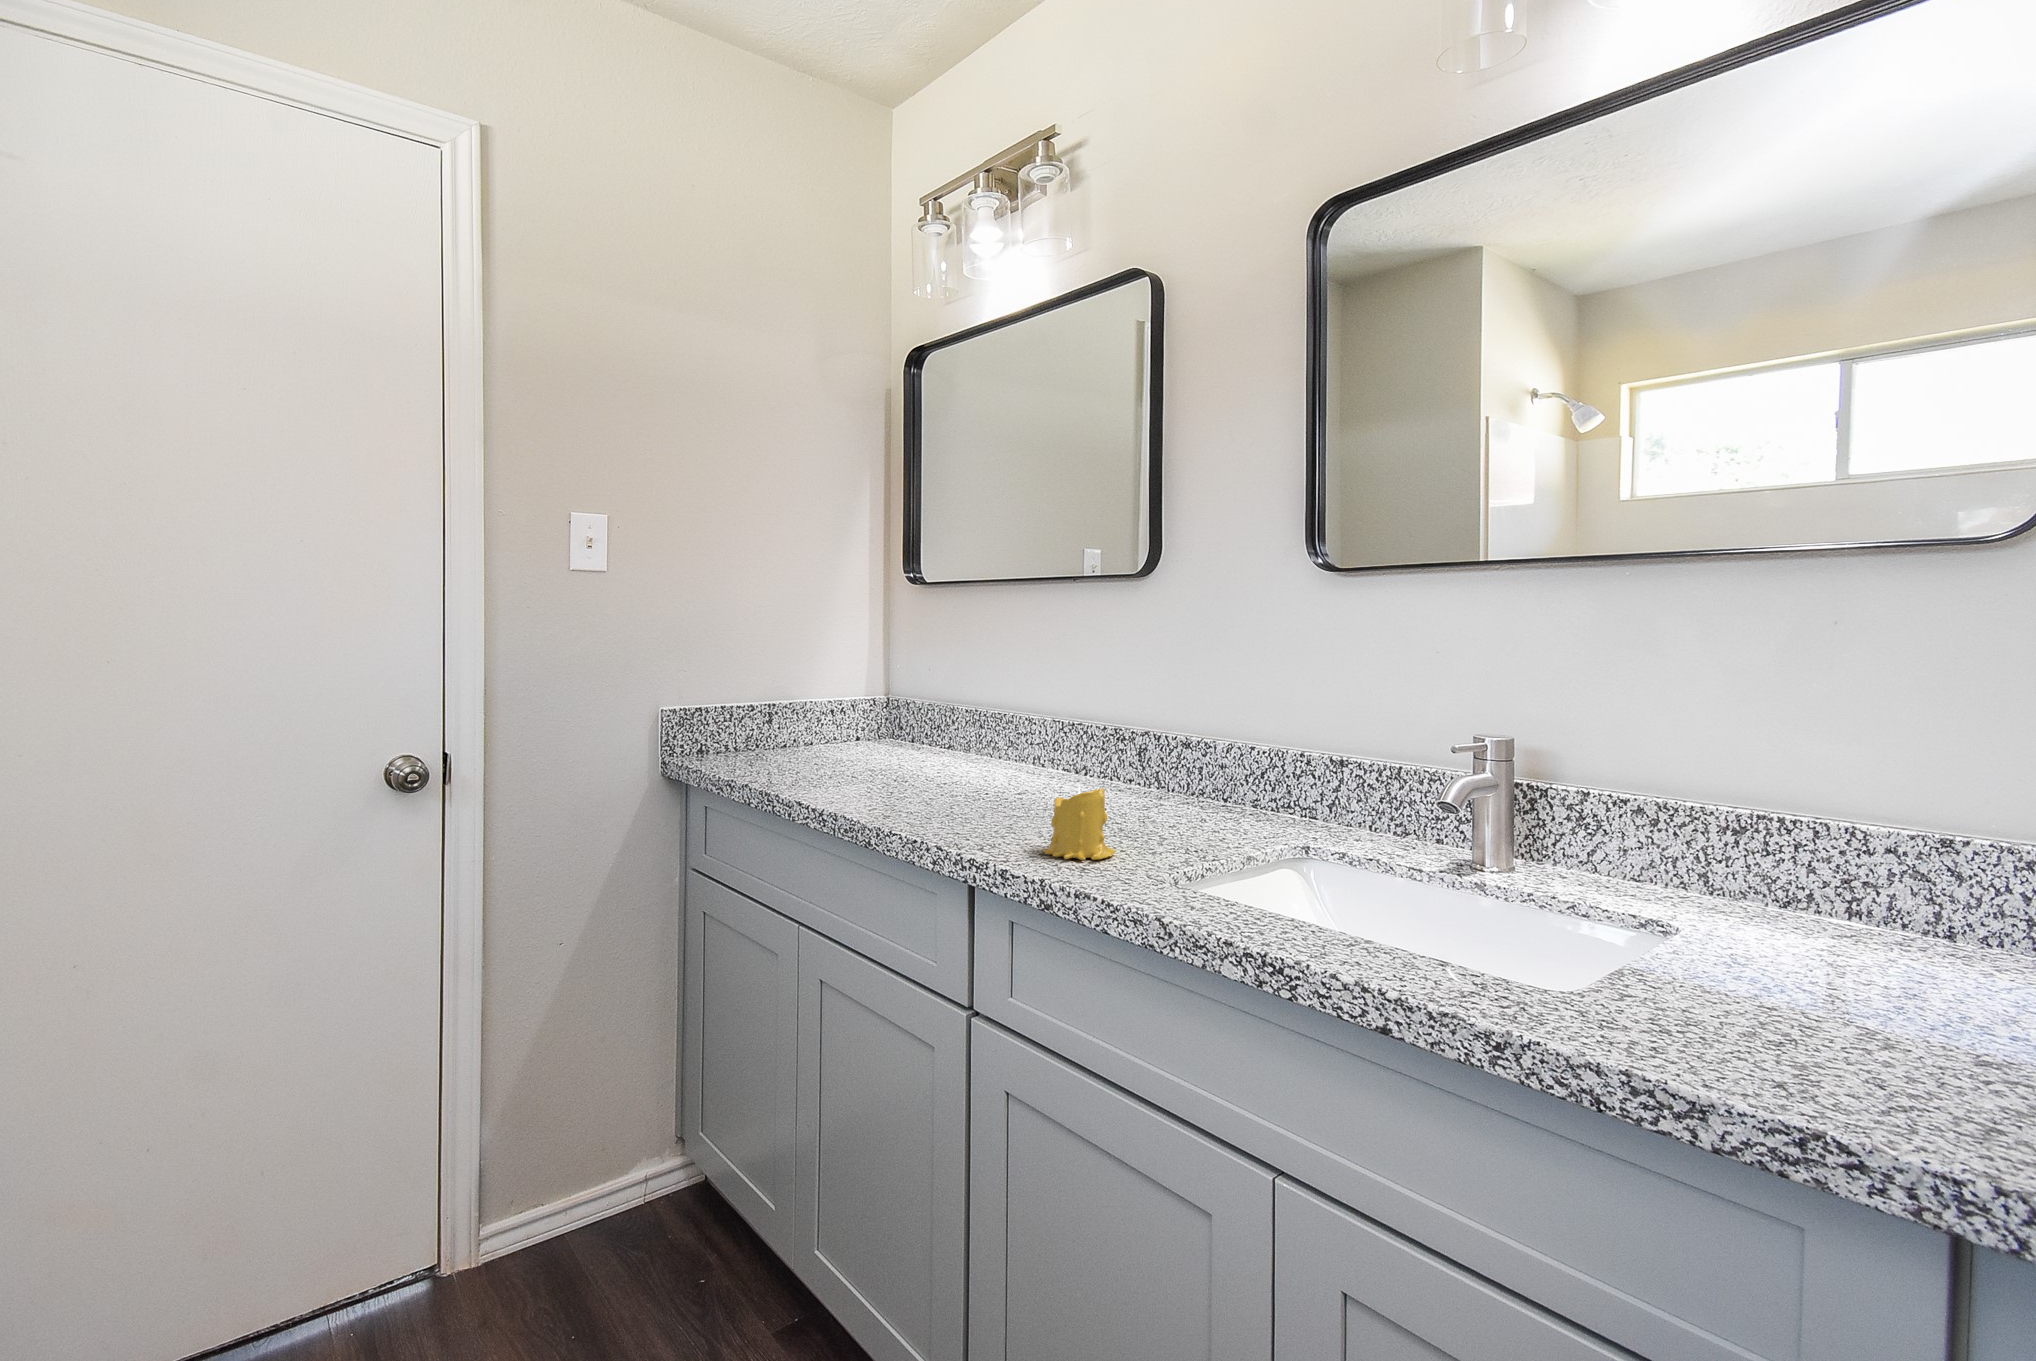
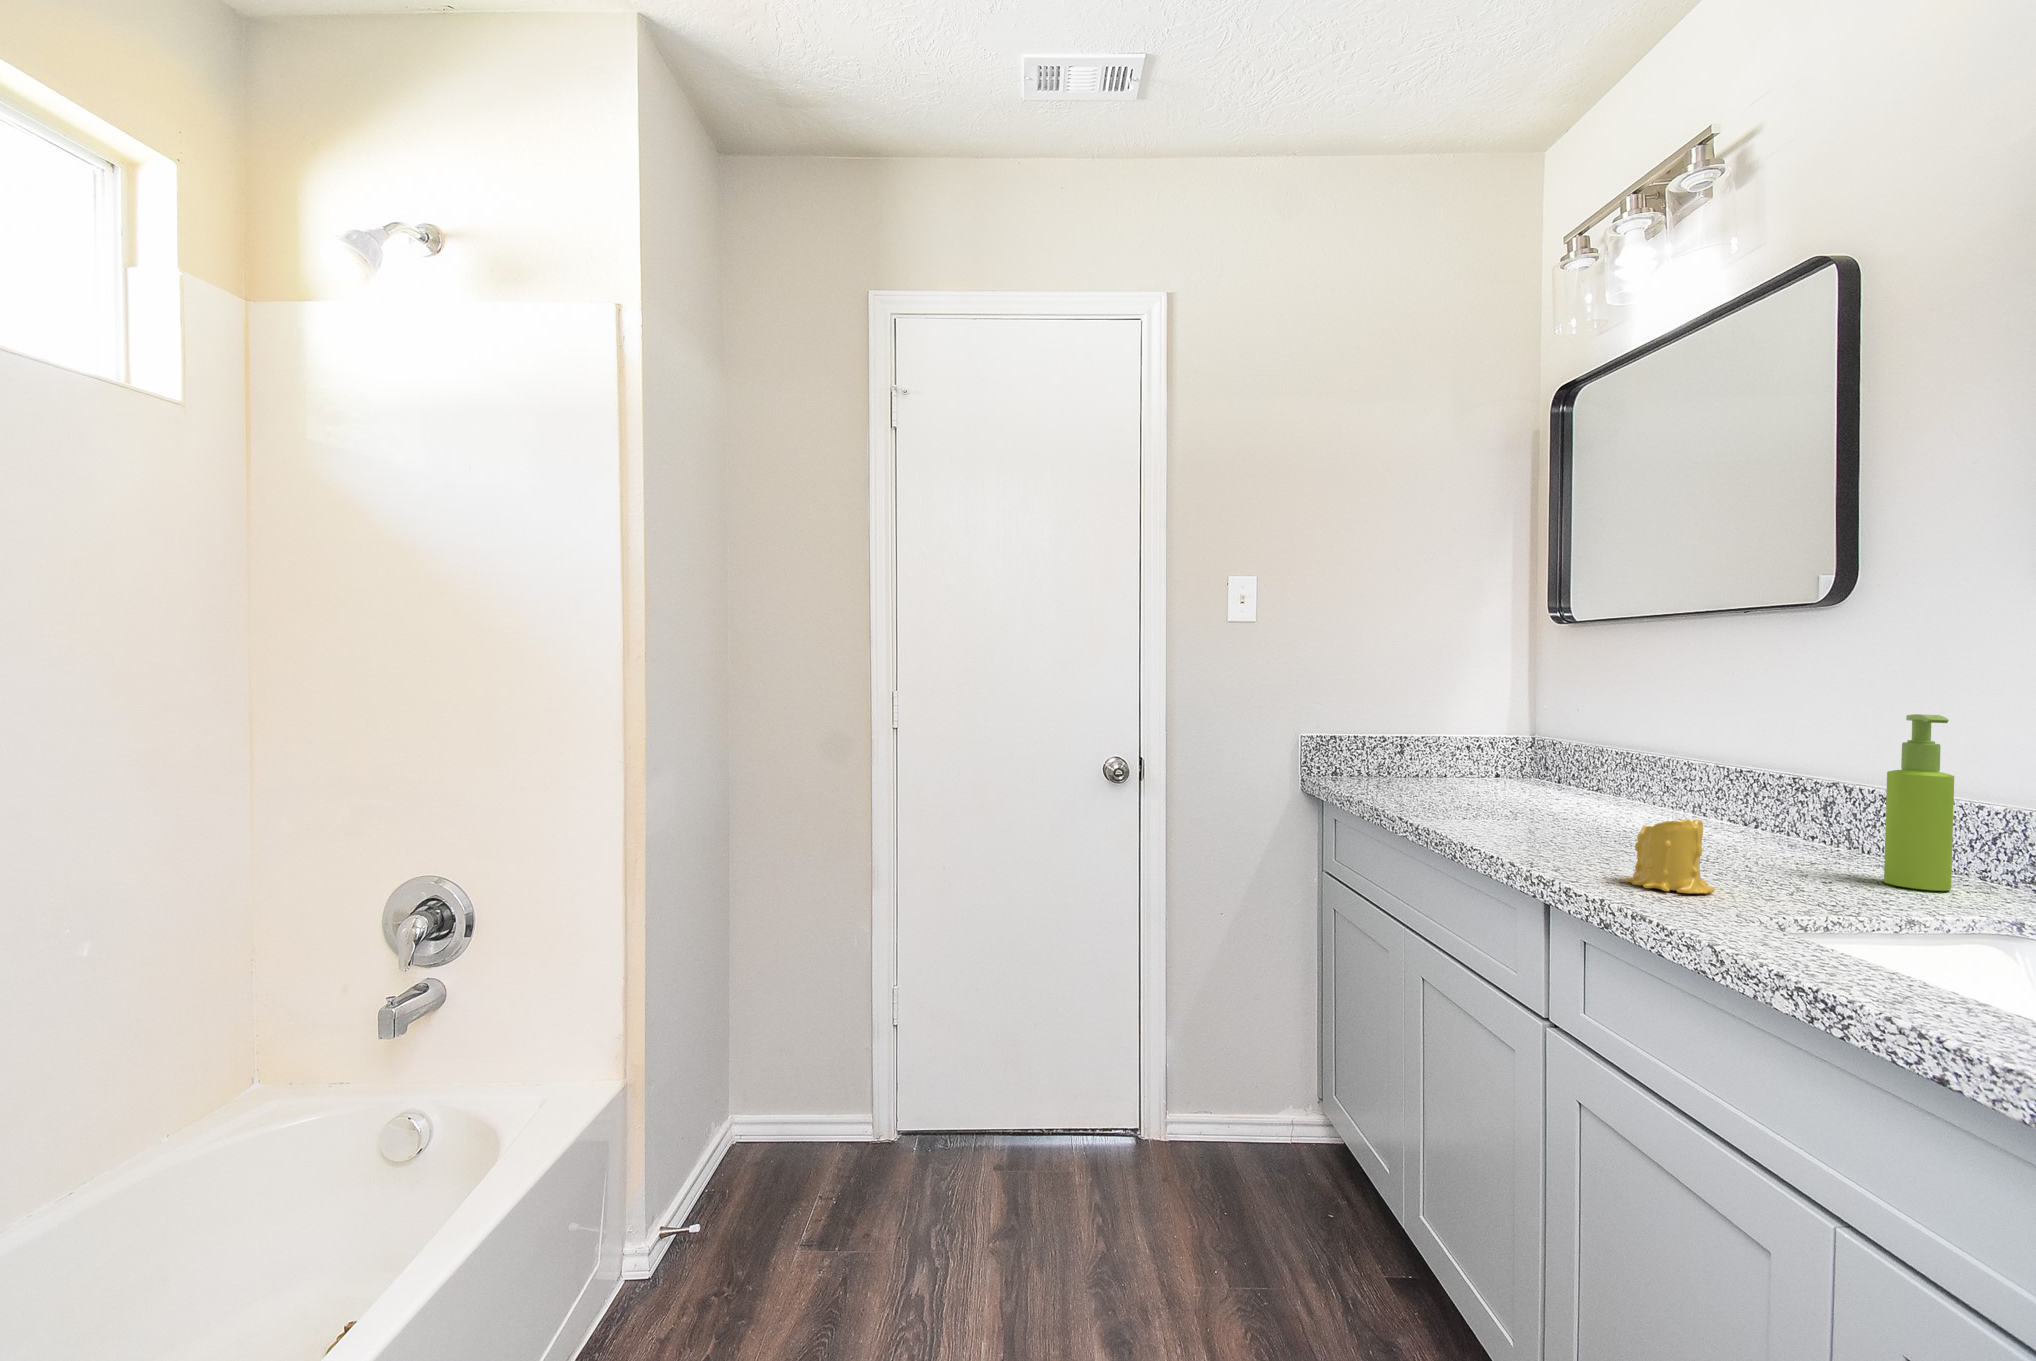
soap dispenser: none [1202,679,1246,822] -> present [1884,714,1954,891]

